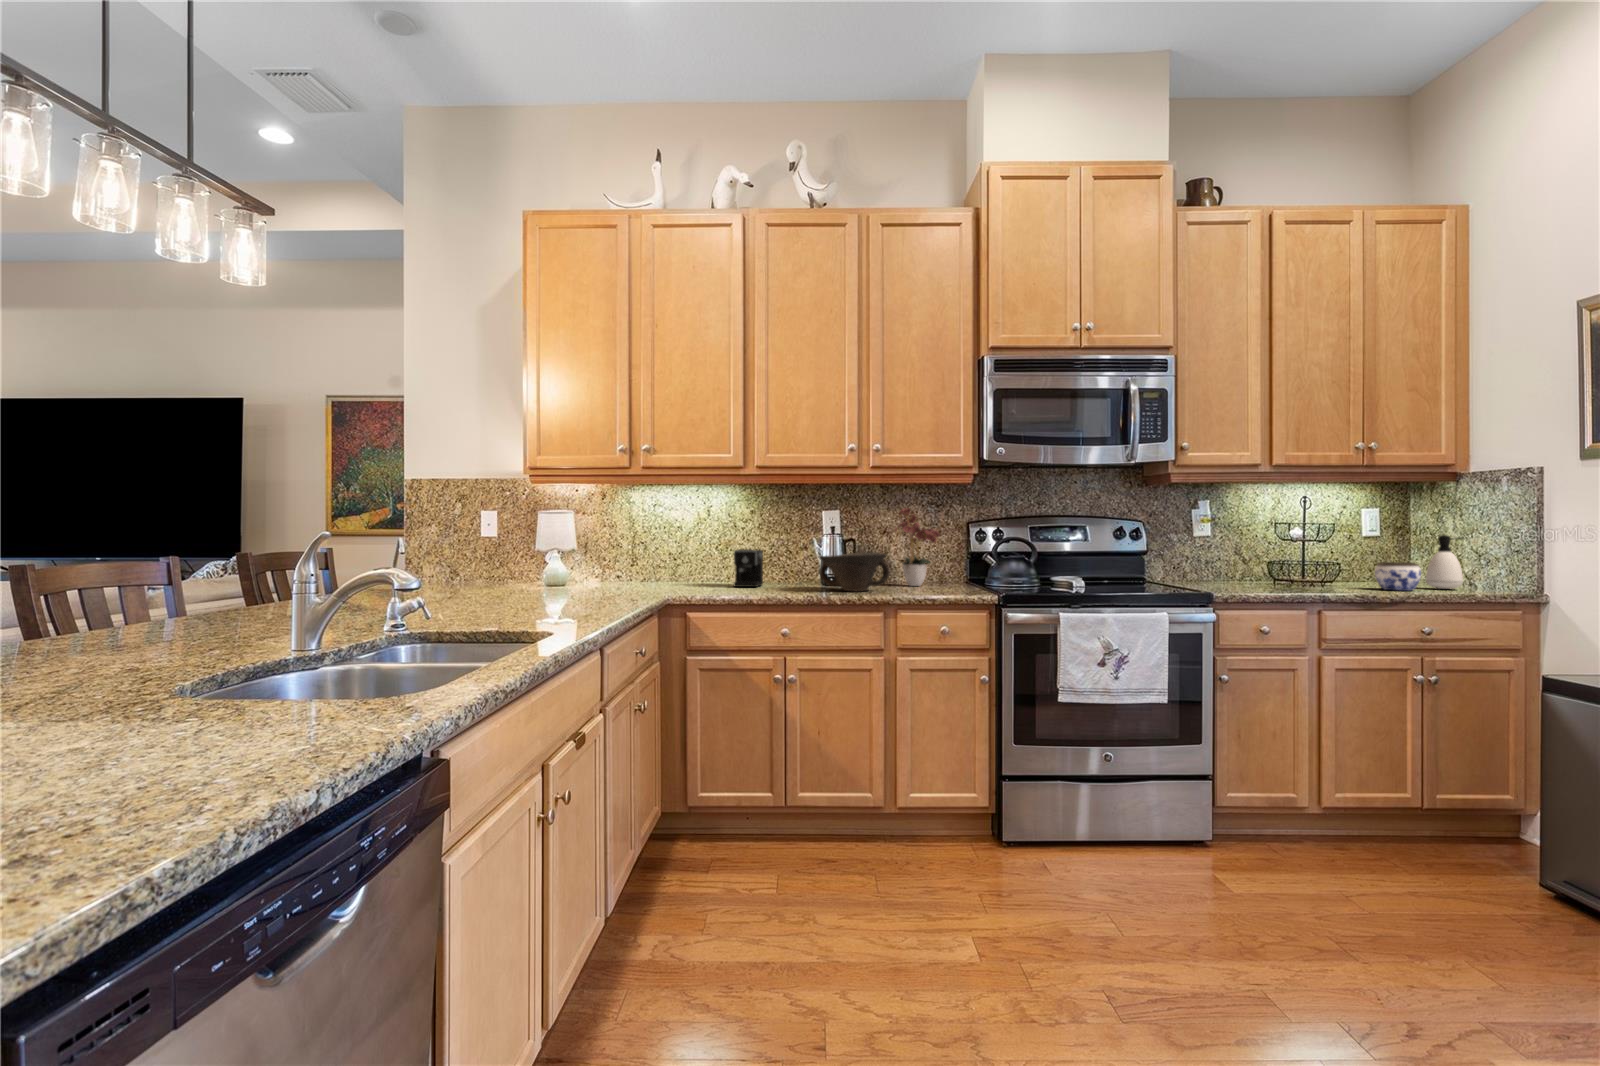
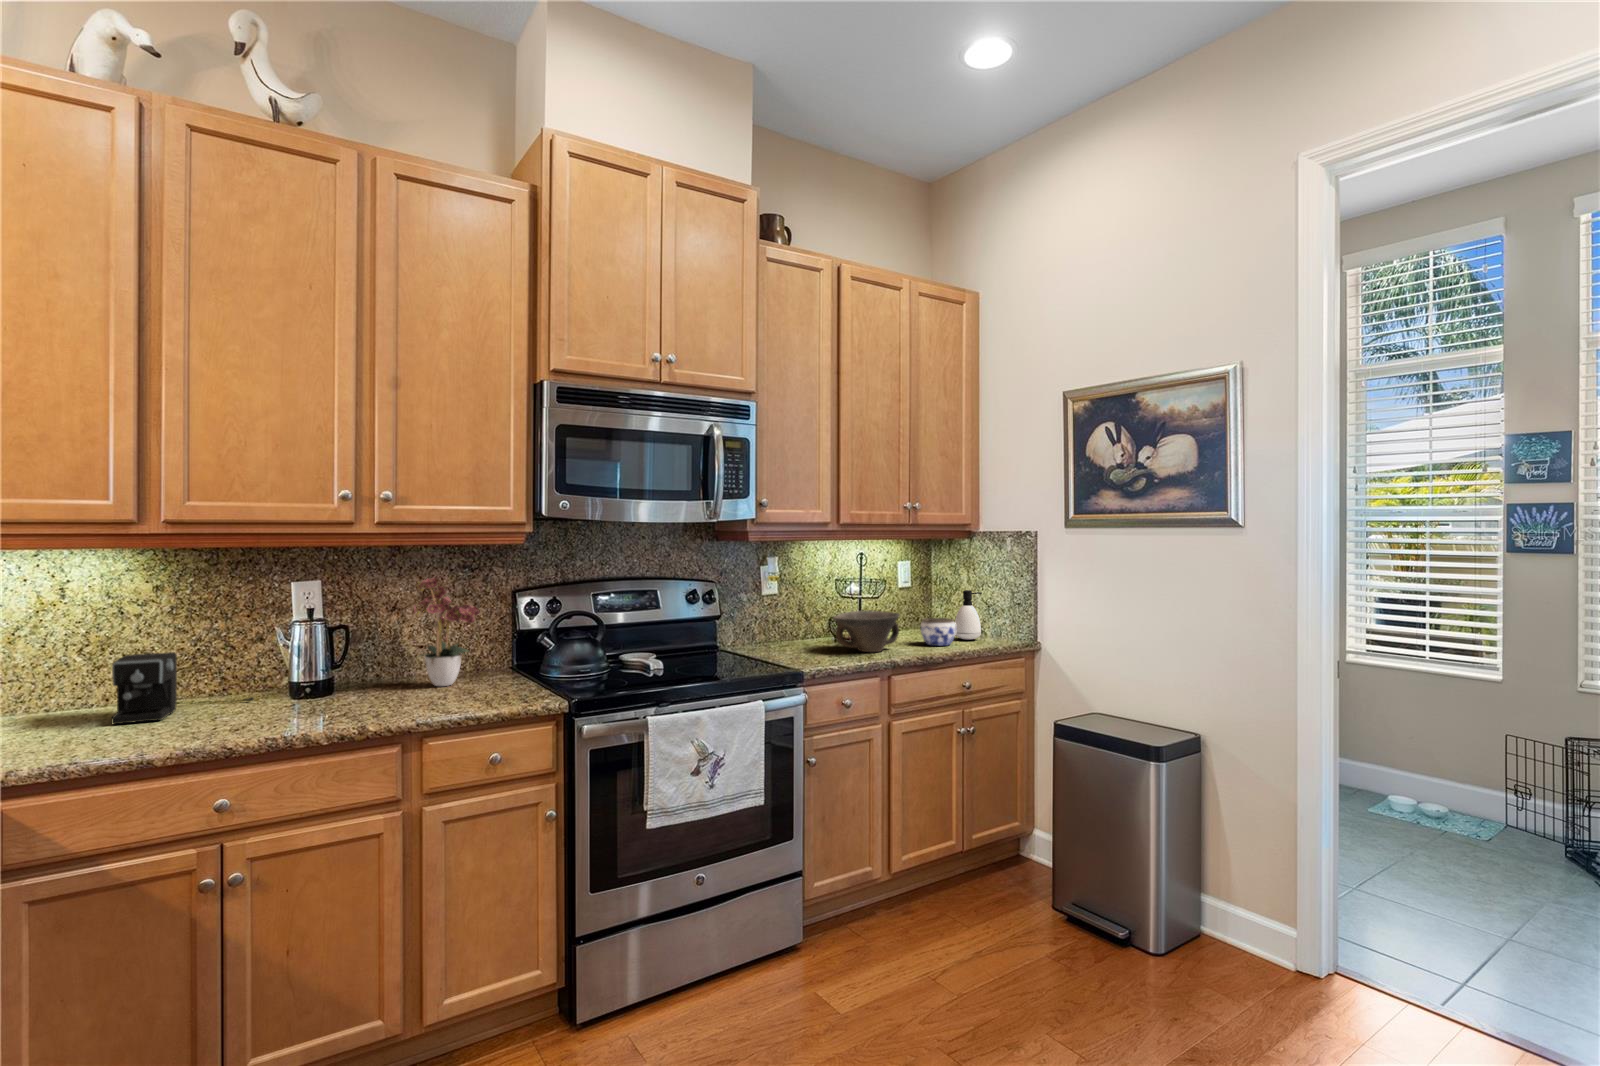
bowl: present [819,552,890,591] -> present [833,610,900,652]

